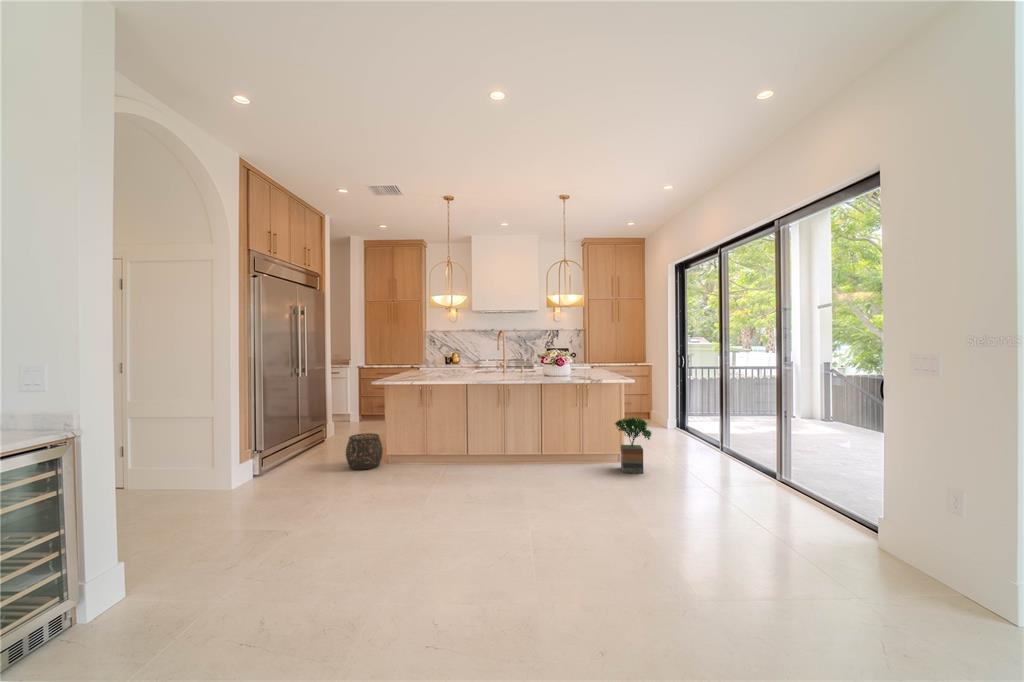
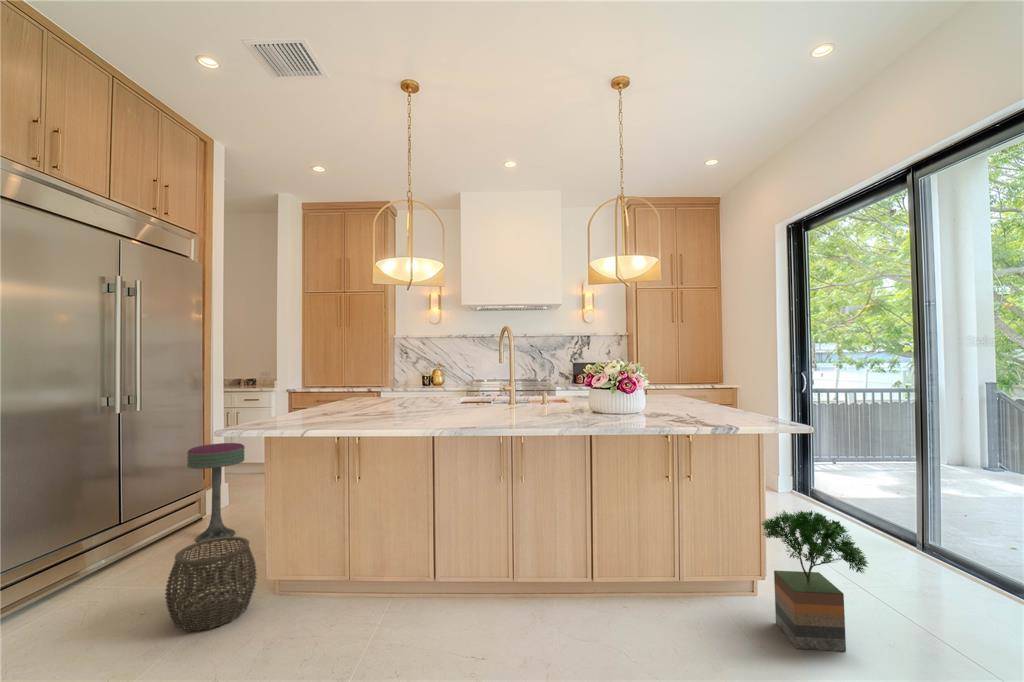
bar stool: none [324,395,353,448] -> present [187,443,245,542]

